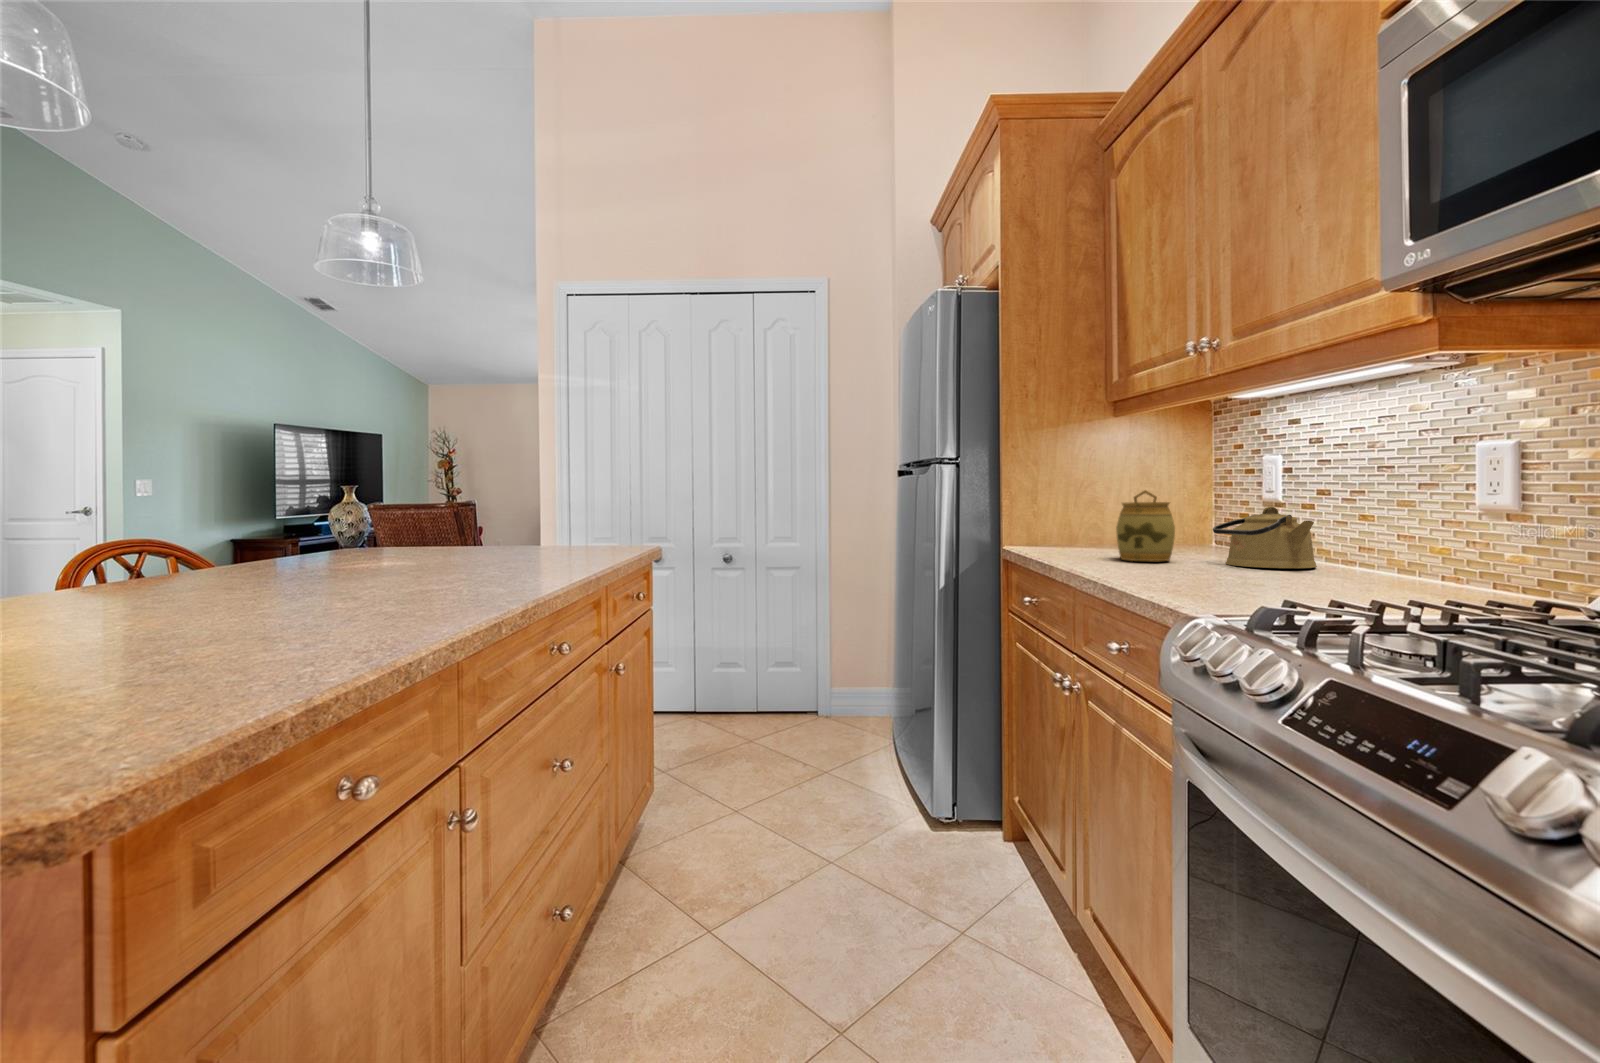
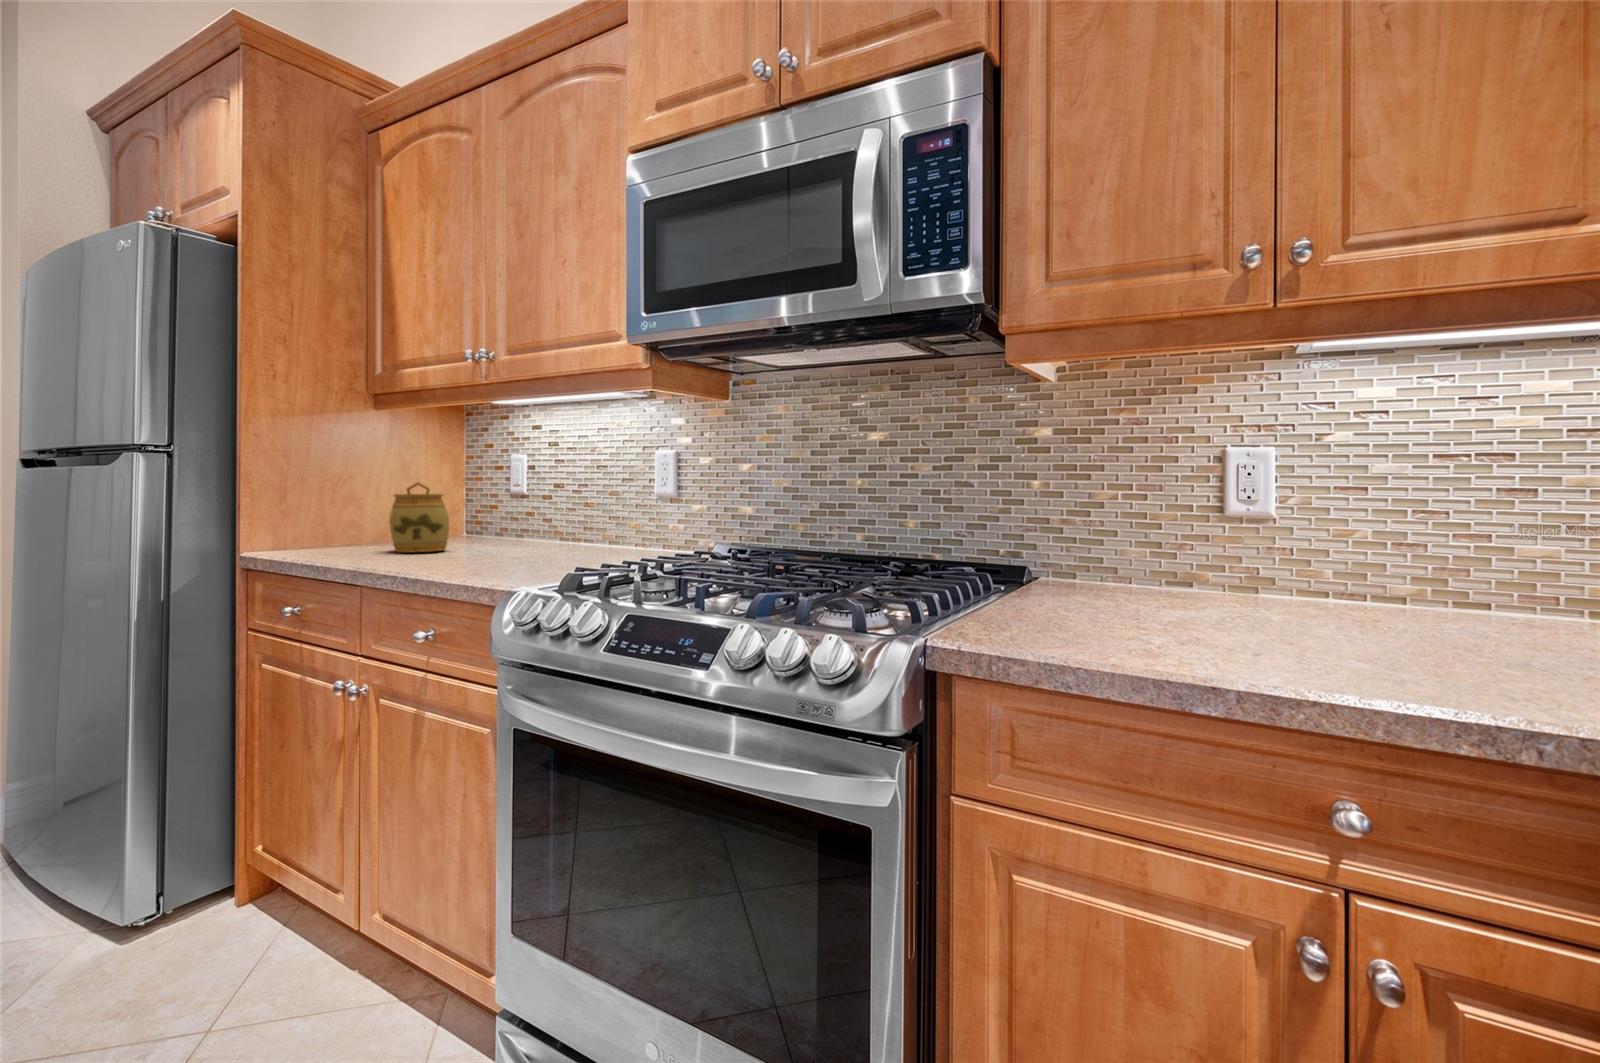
kettle: present [1213,507,1317,568] -> none [480,498,561,550]

